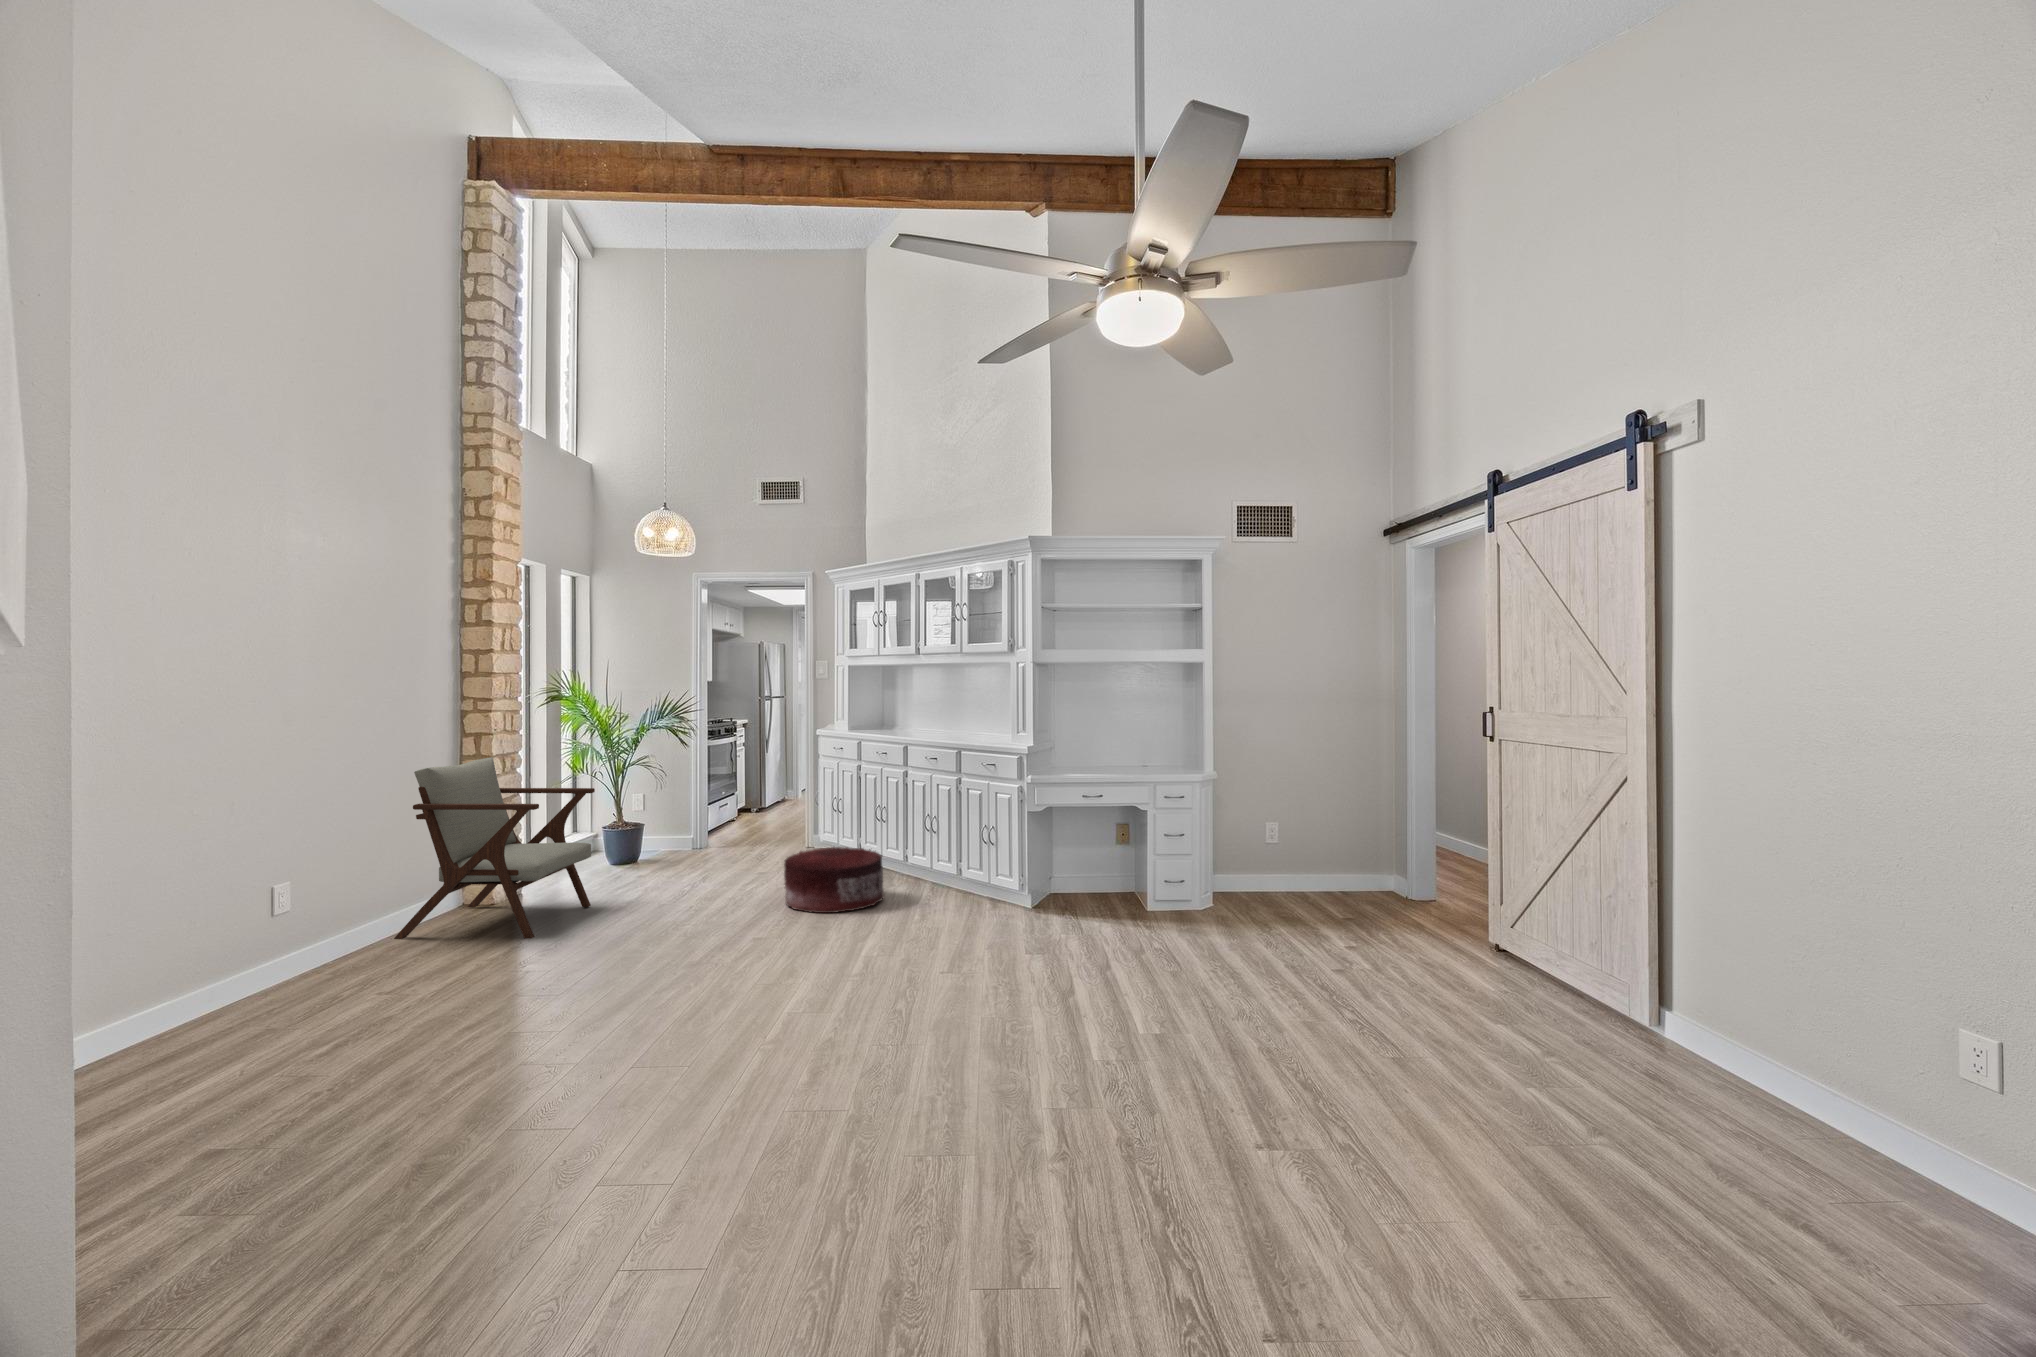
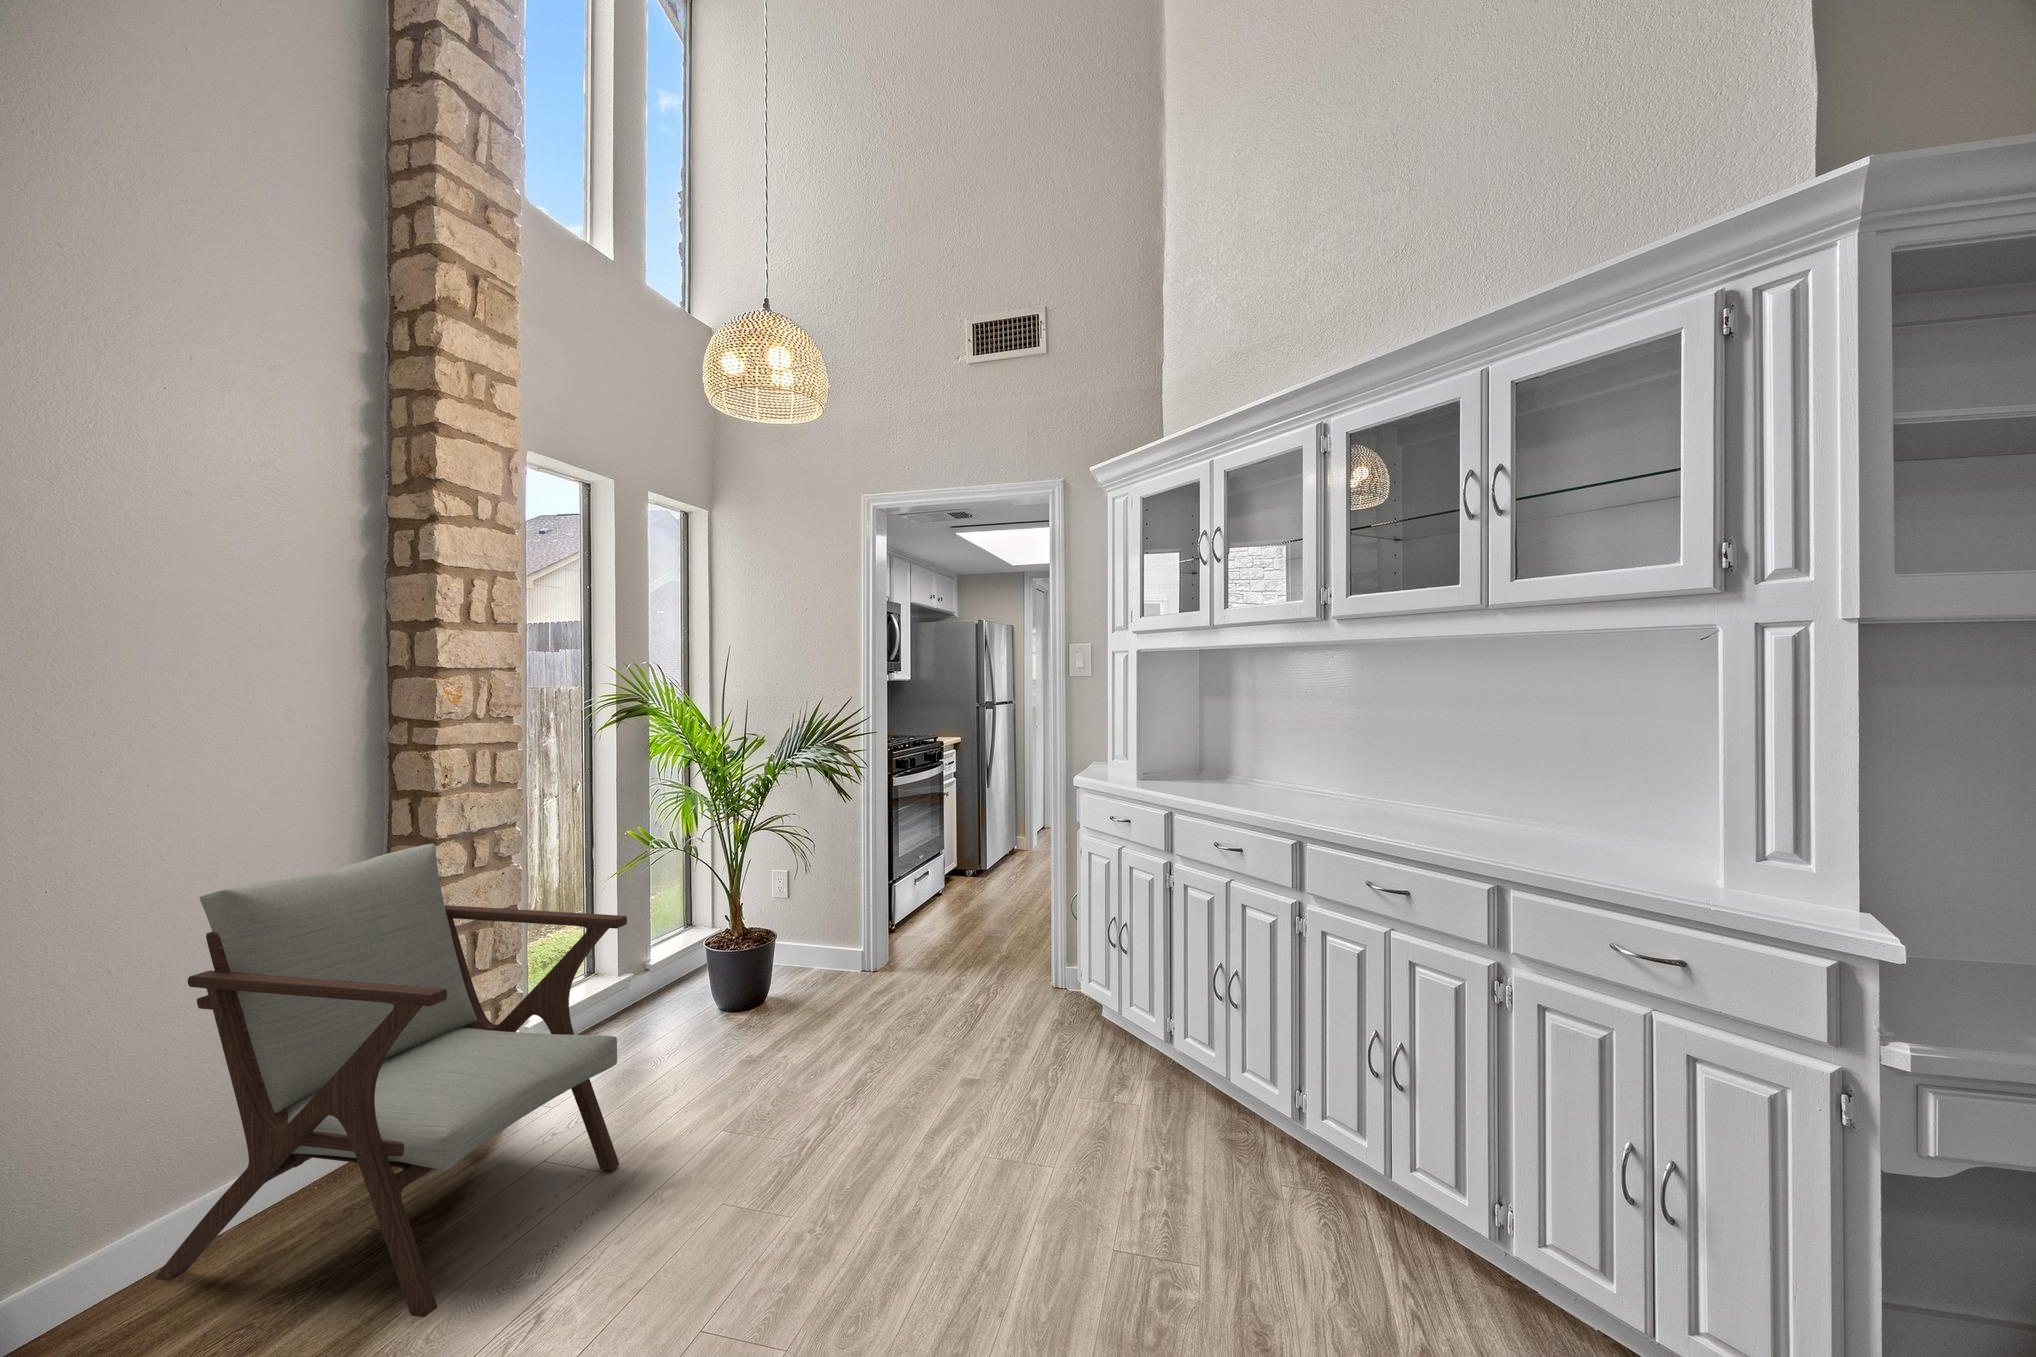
pouf: present [784,847,884,913] -> none [1019,1054,1250,1261]

